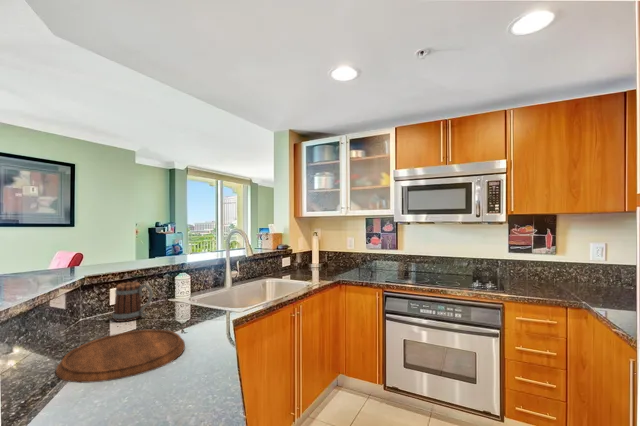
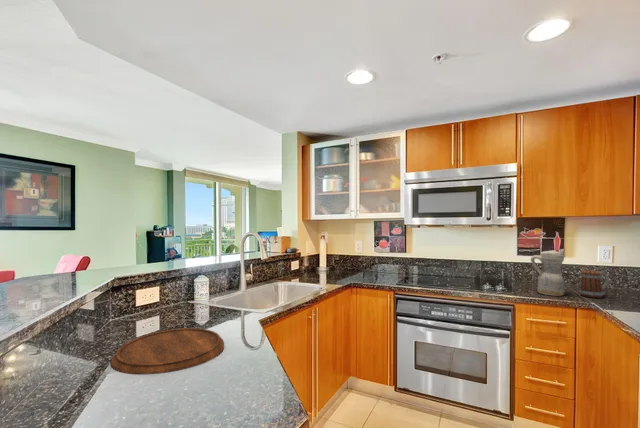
ceramic pitcher: none [521,250,556,294] -> present [531,253,565,296]
mug: present [113,282,153,322] -> present [579,270,608,298]

